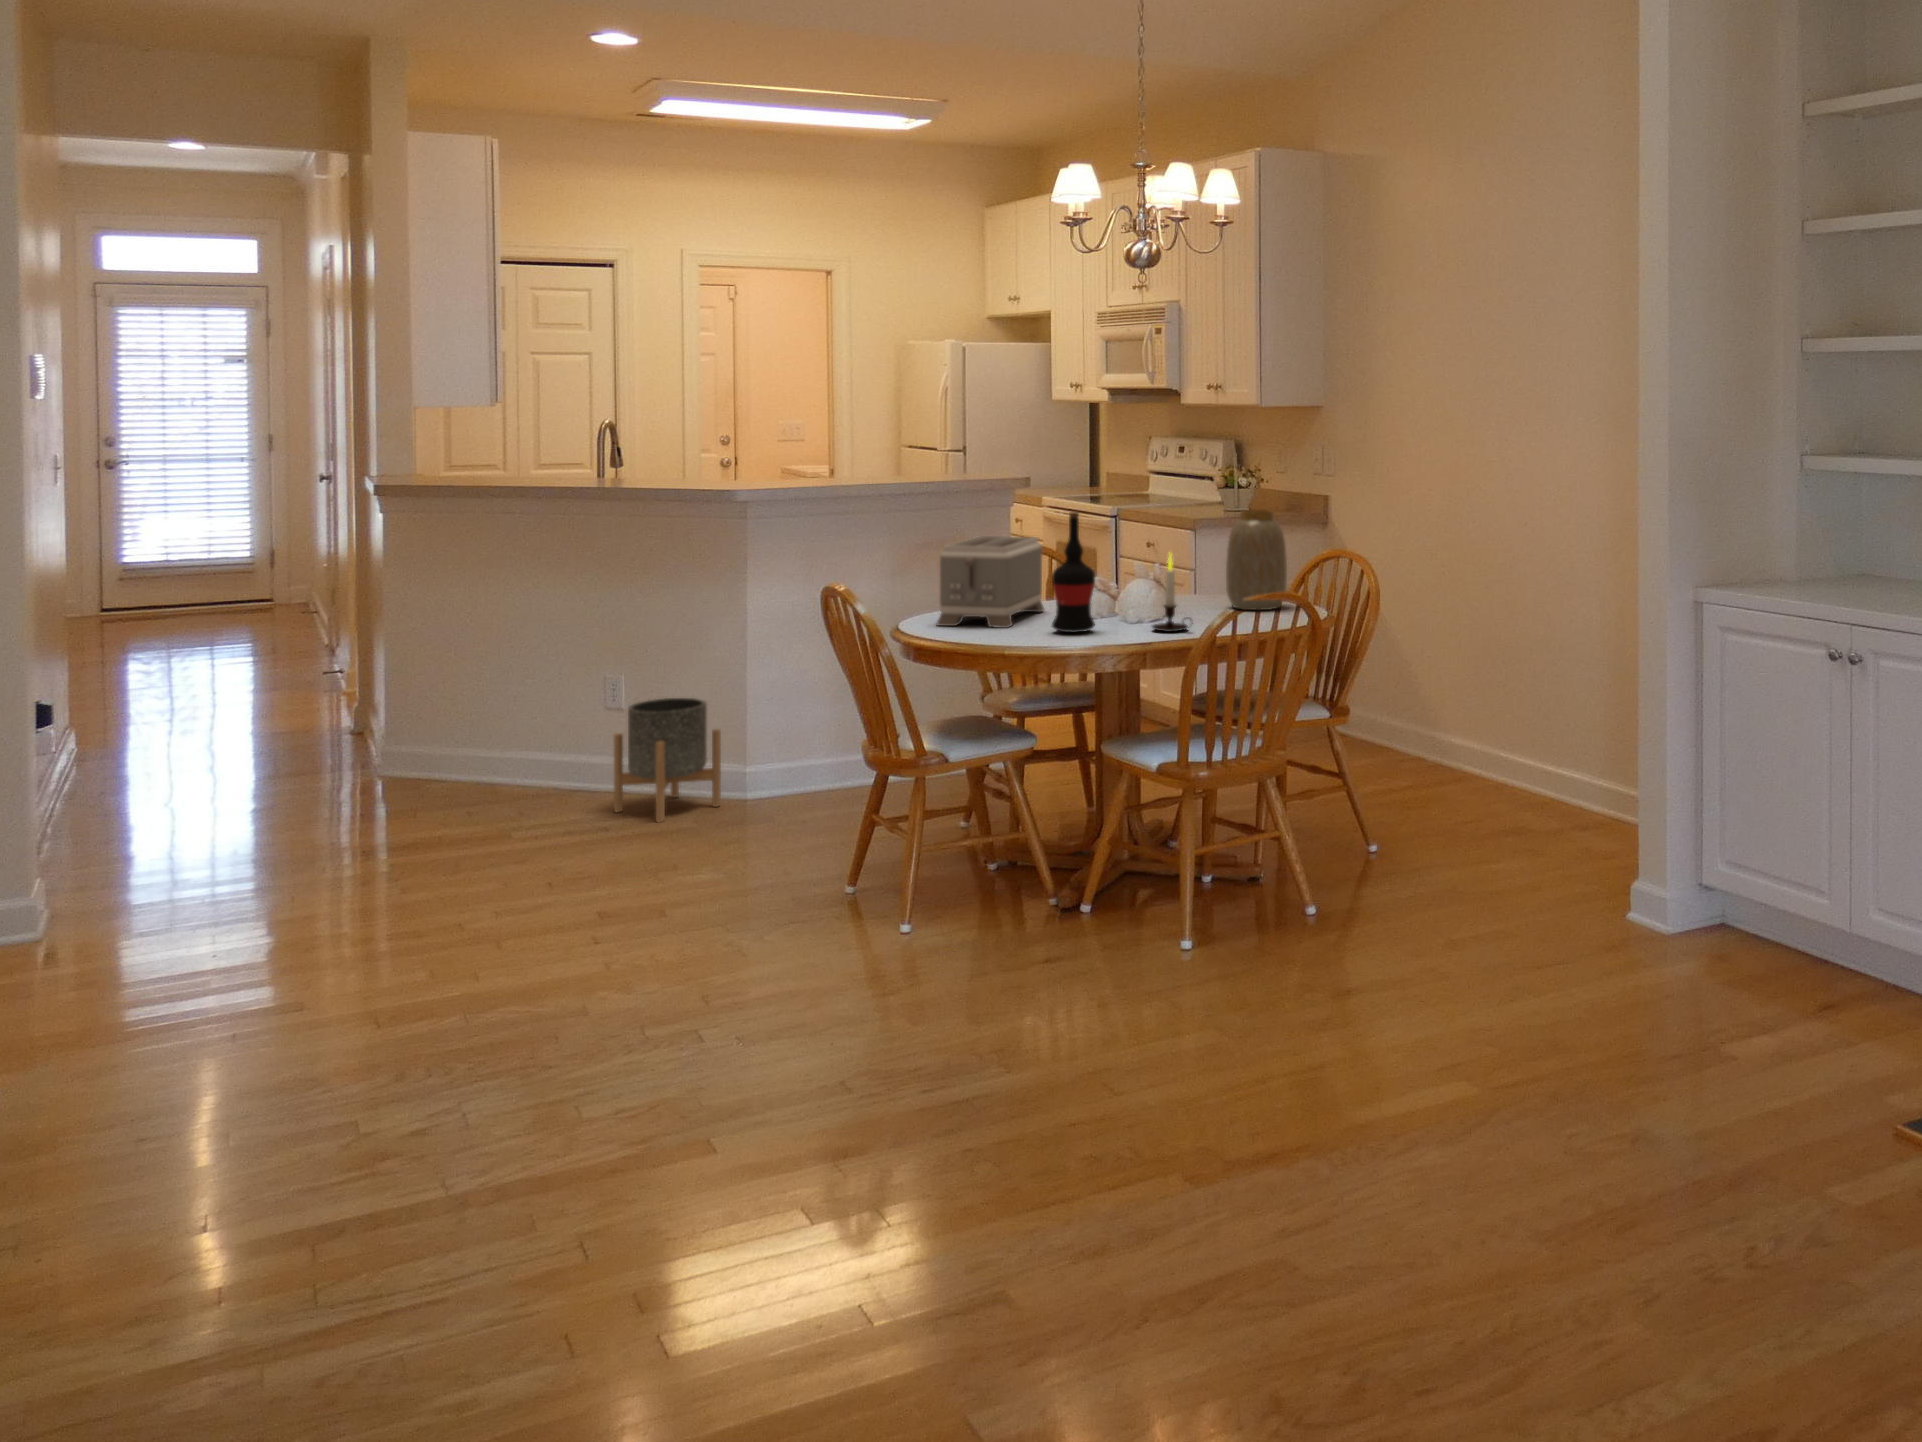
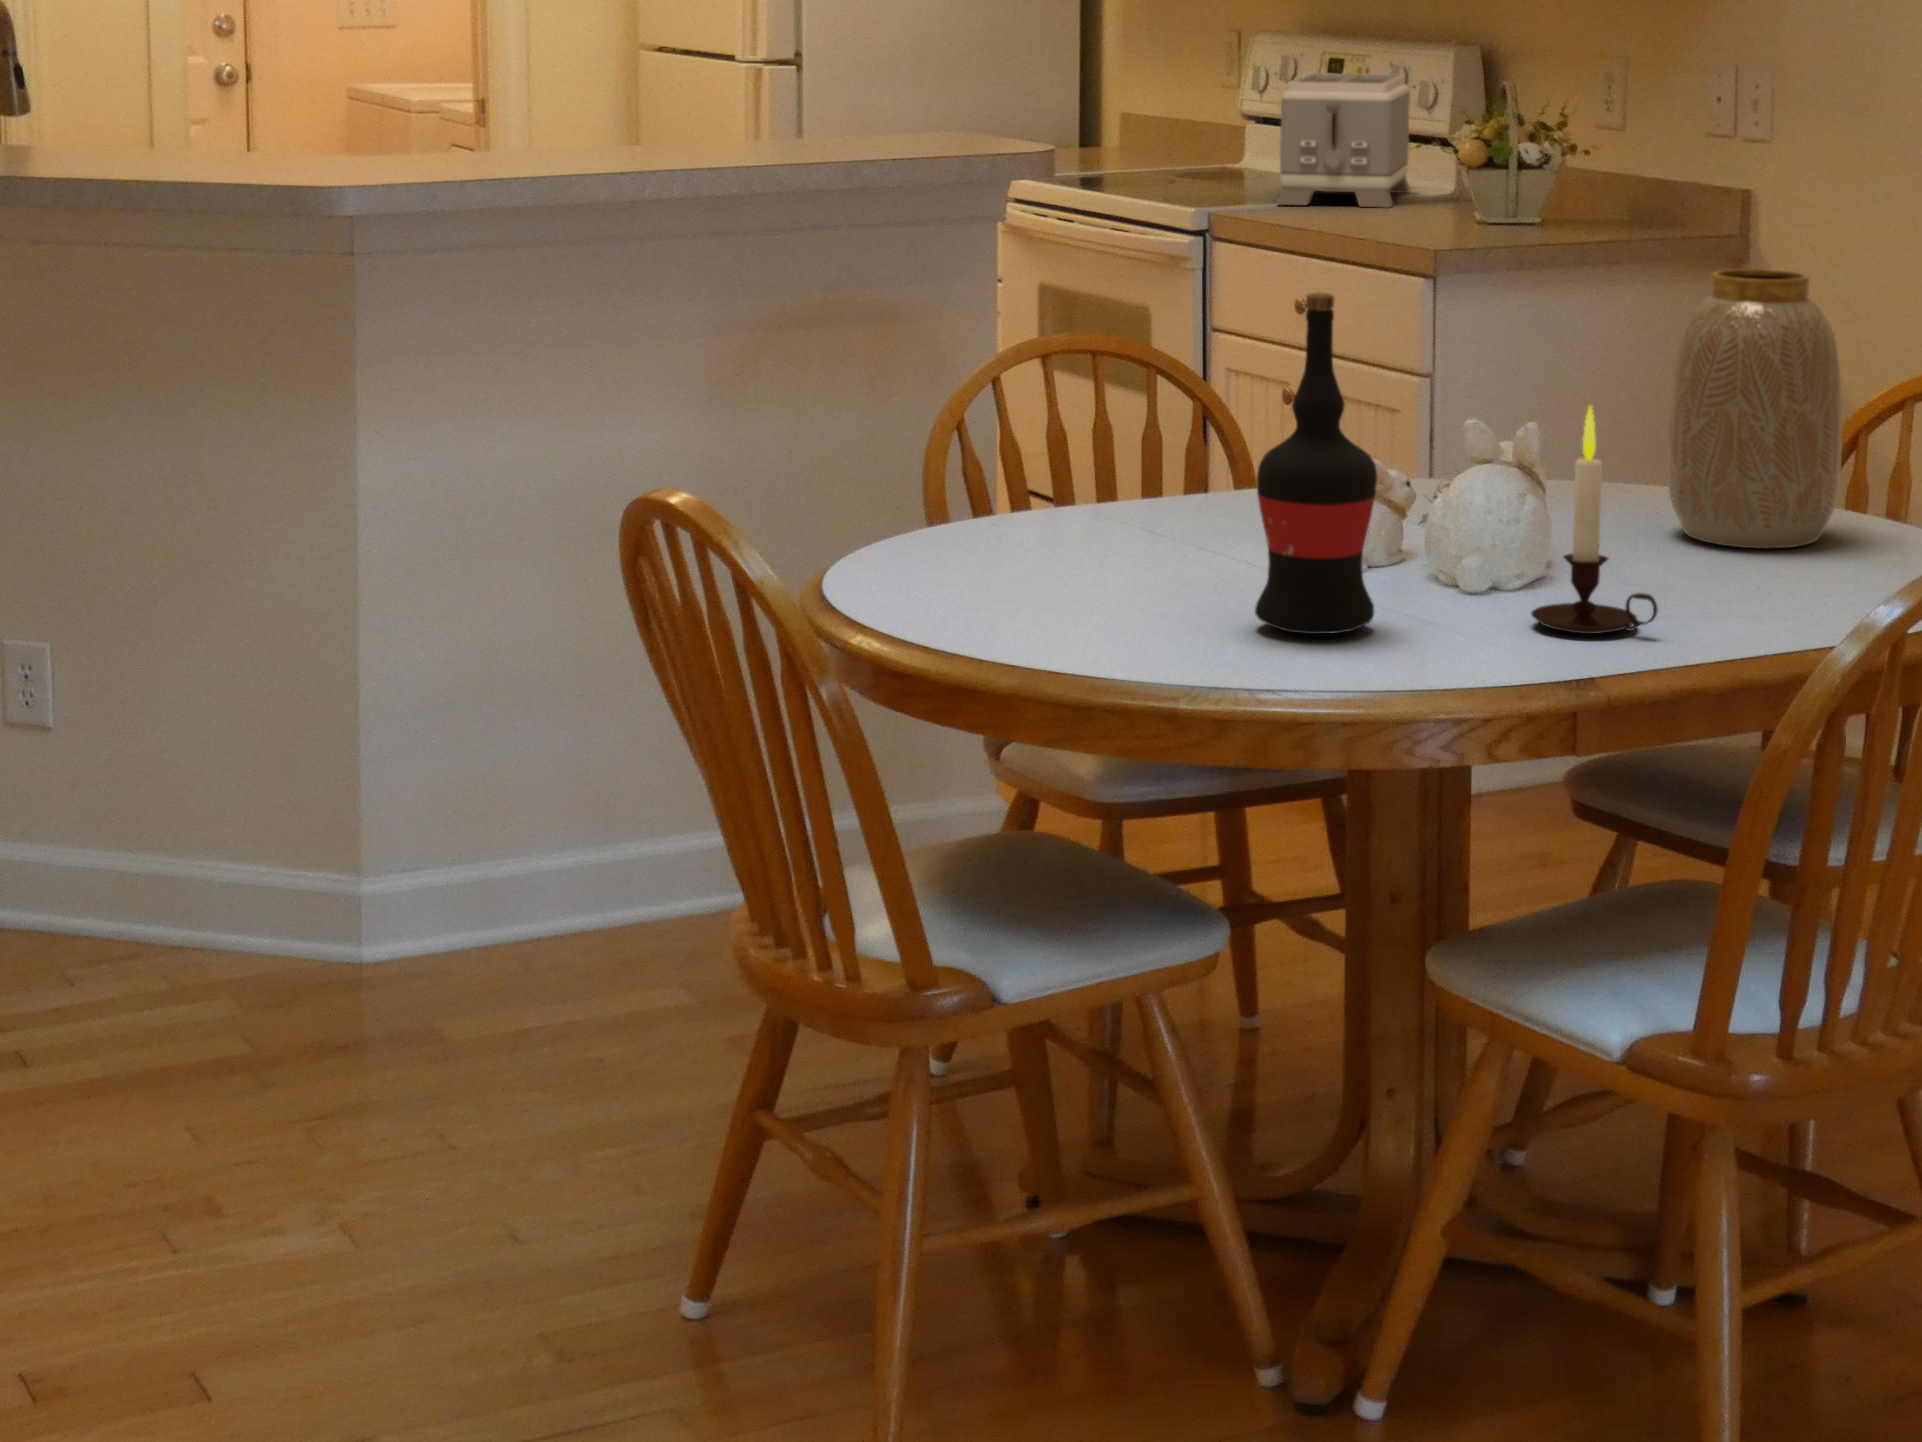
toaster: present [937,536,1044,628] -> present [1276,73,1411,208]
planter: present [614,698,721,822] -> none [49,713,313,1034]

